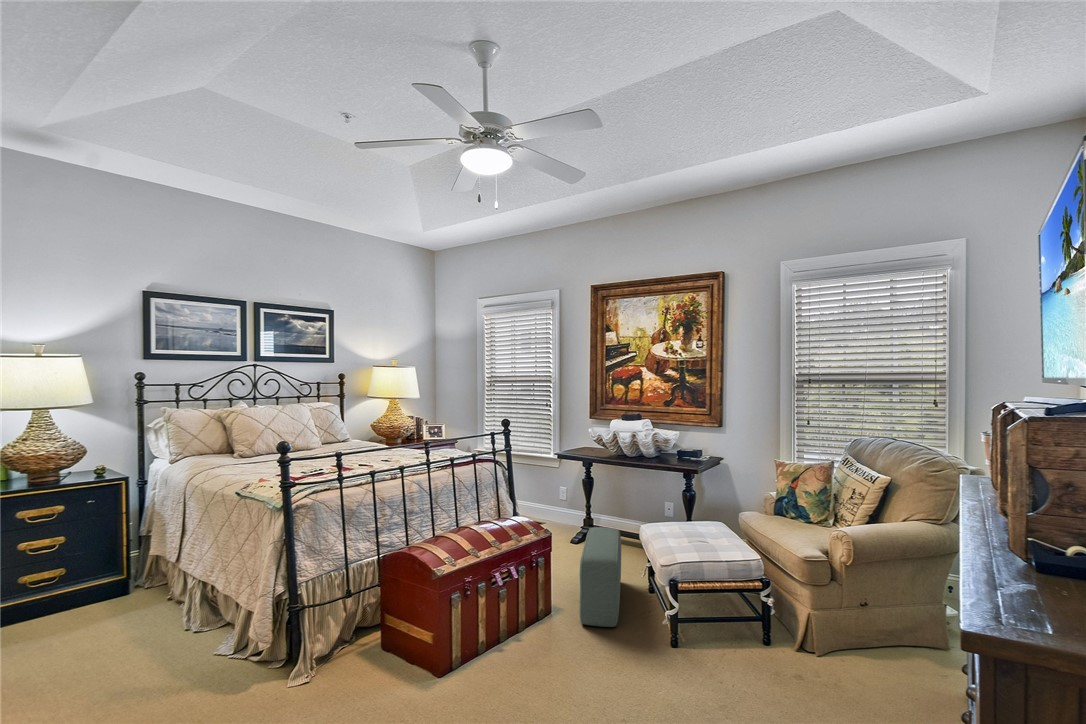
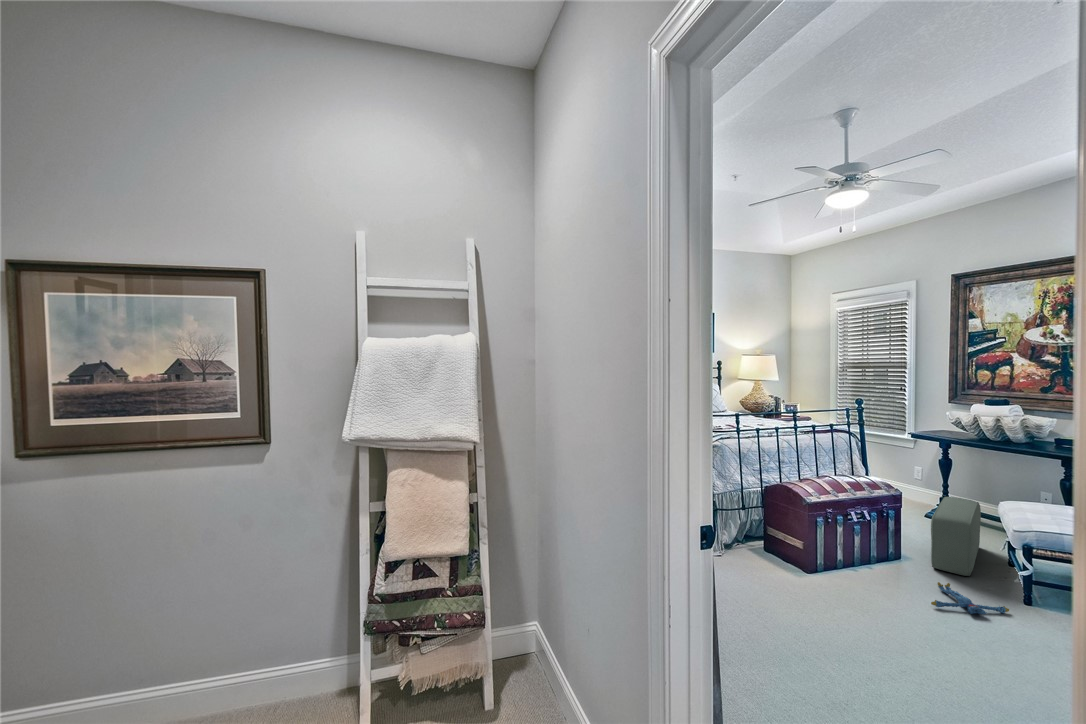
plush toy: none [584,646,658,692] -> present [931,582,1009,614]

